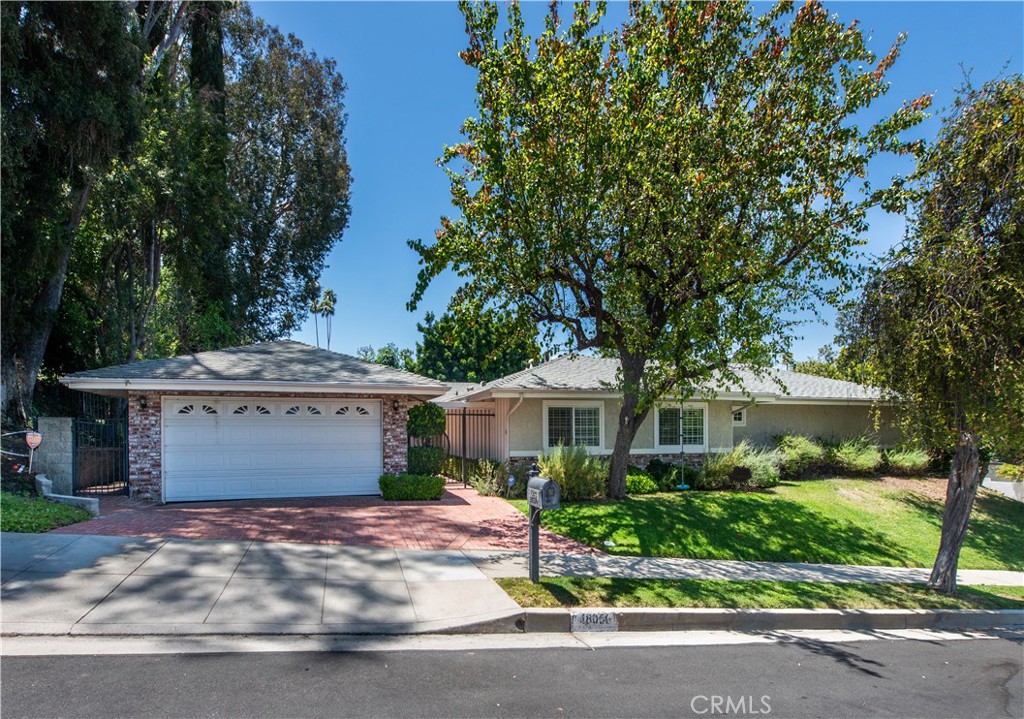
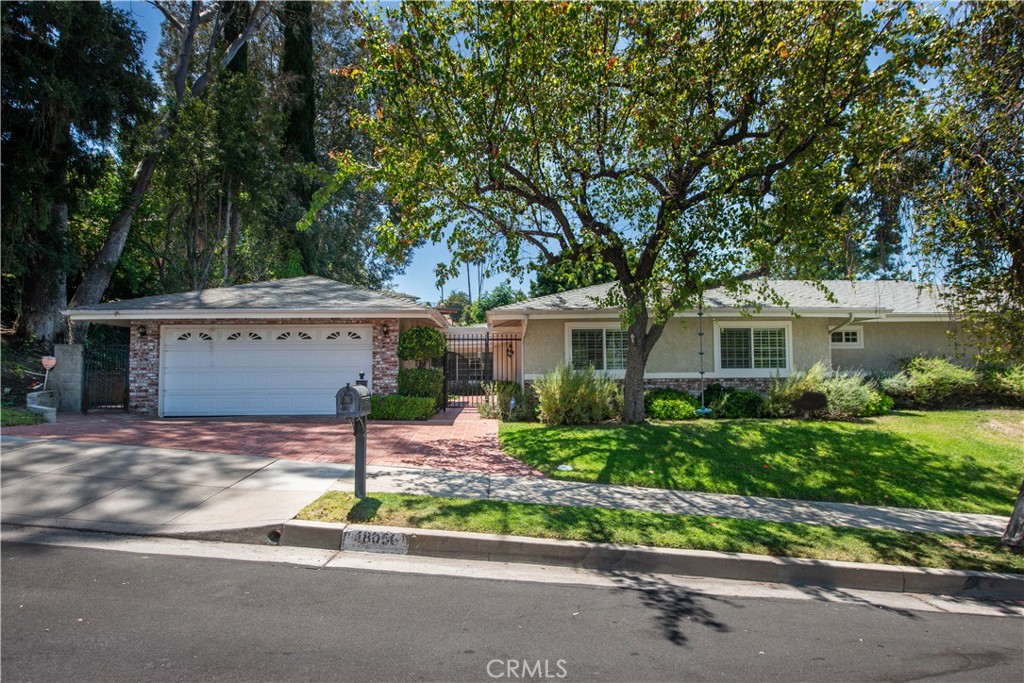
bench: none [75,465,131,499] -> present [82,386,130,415]

